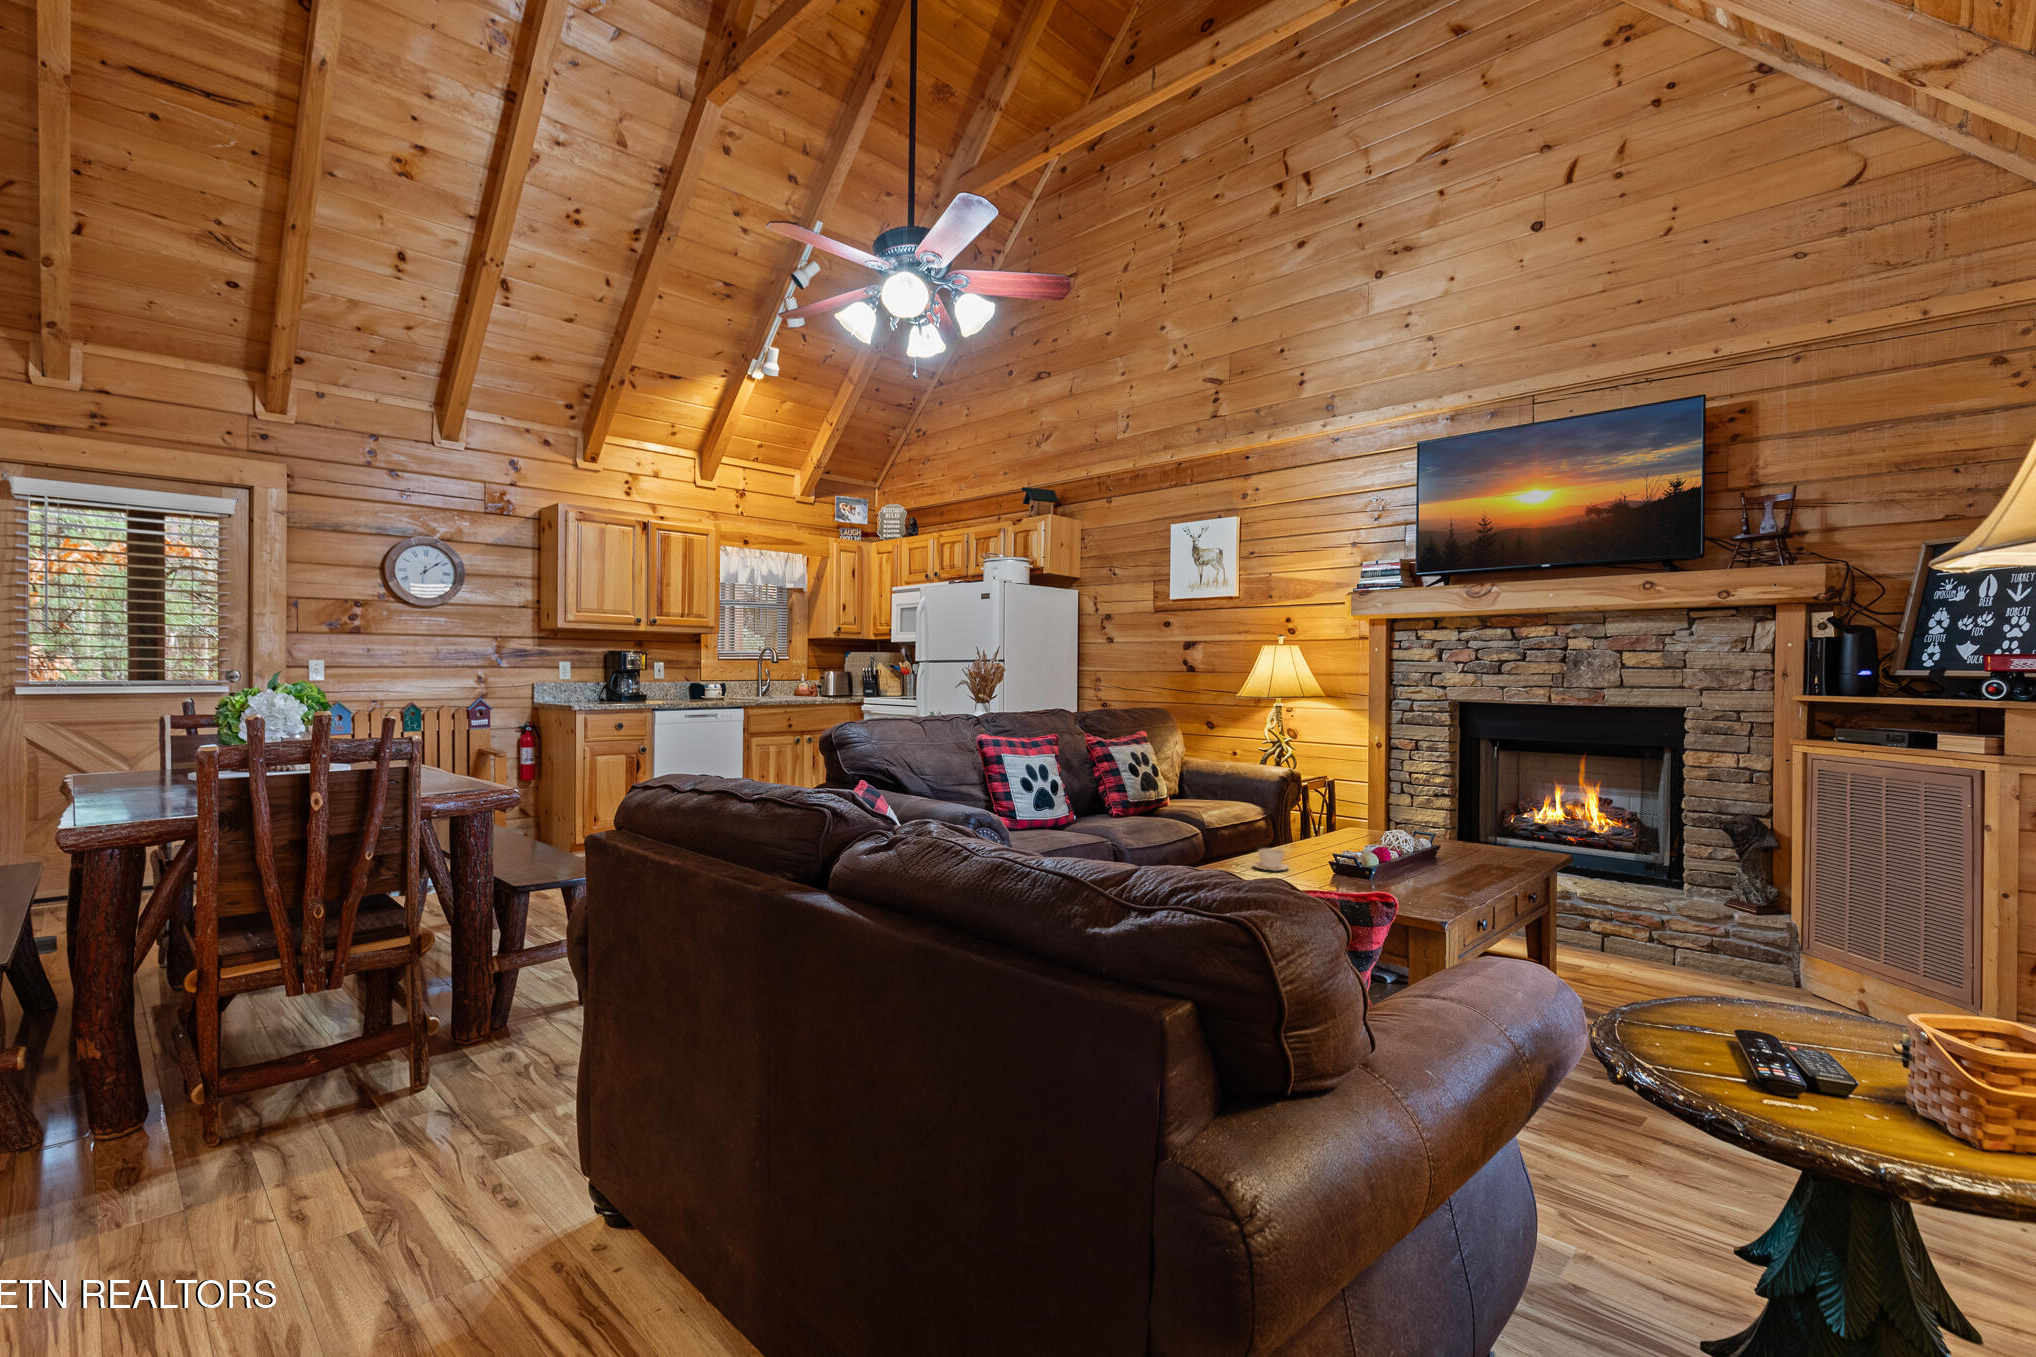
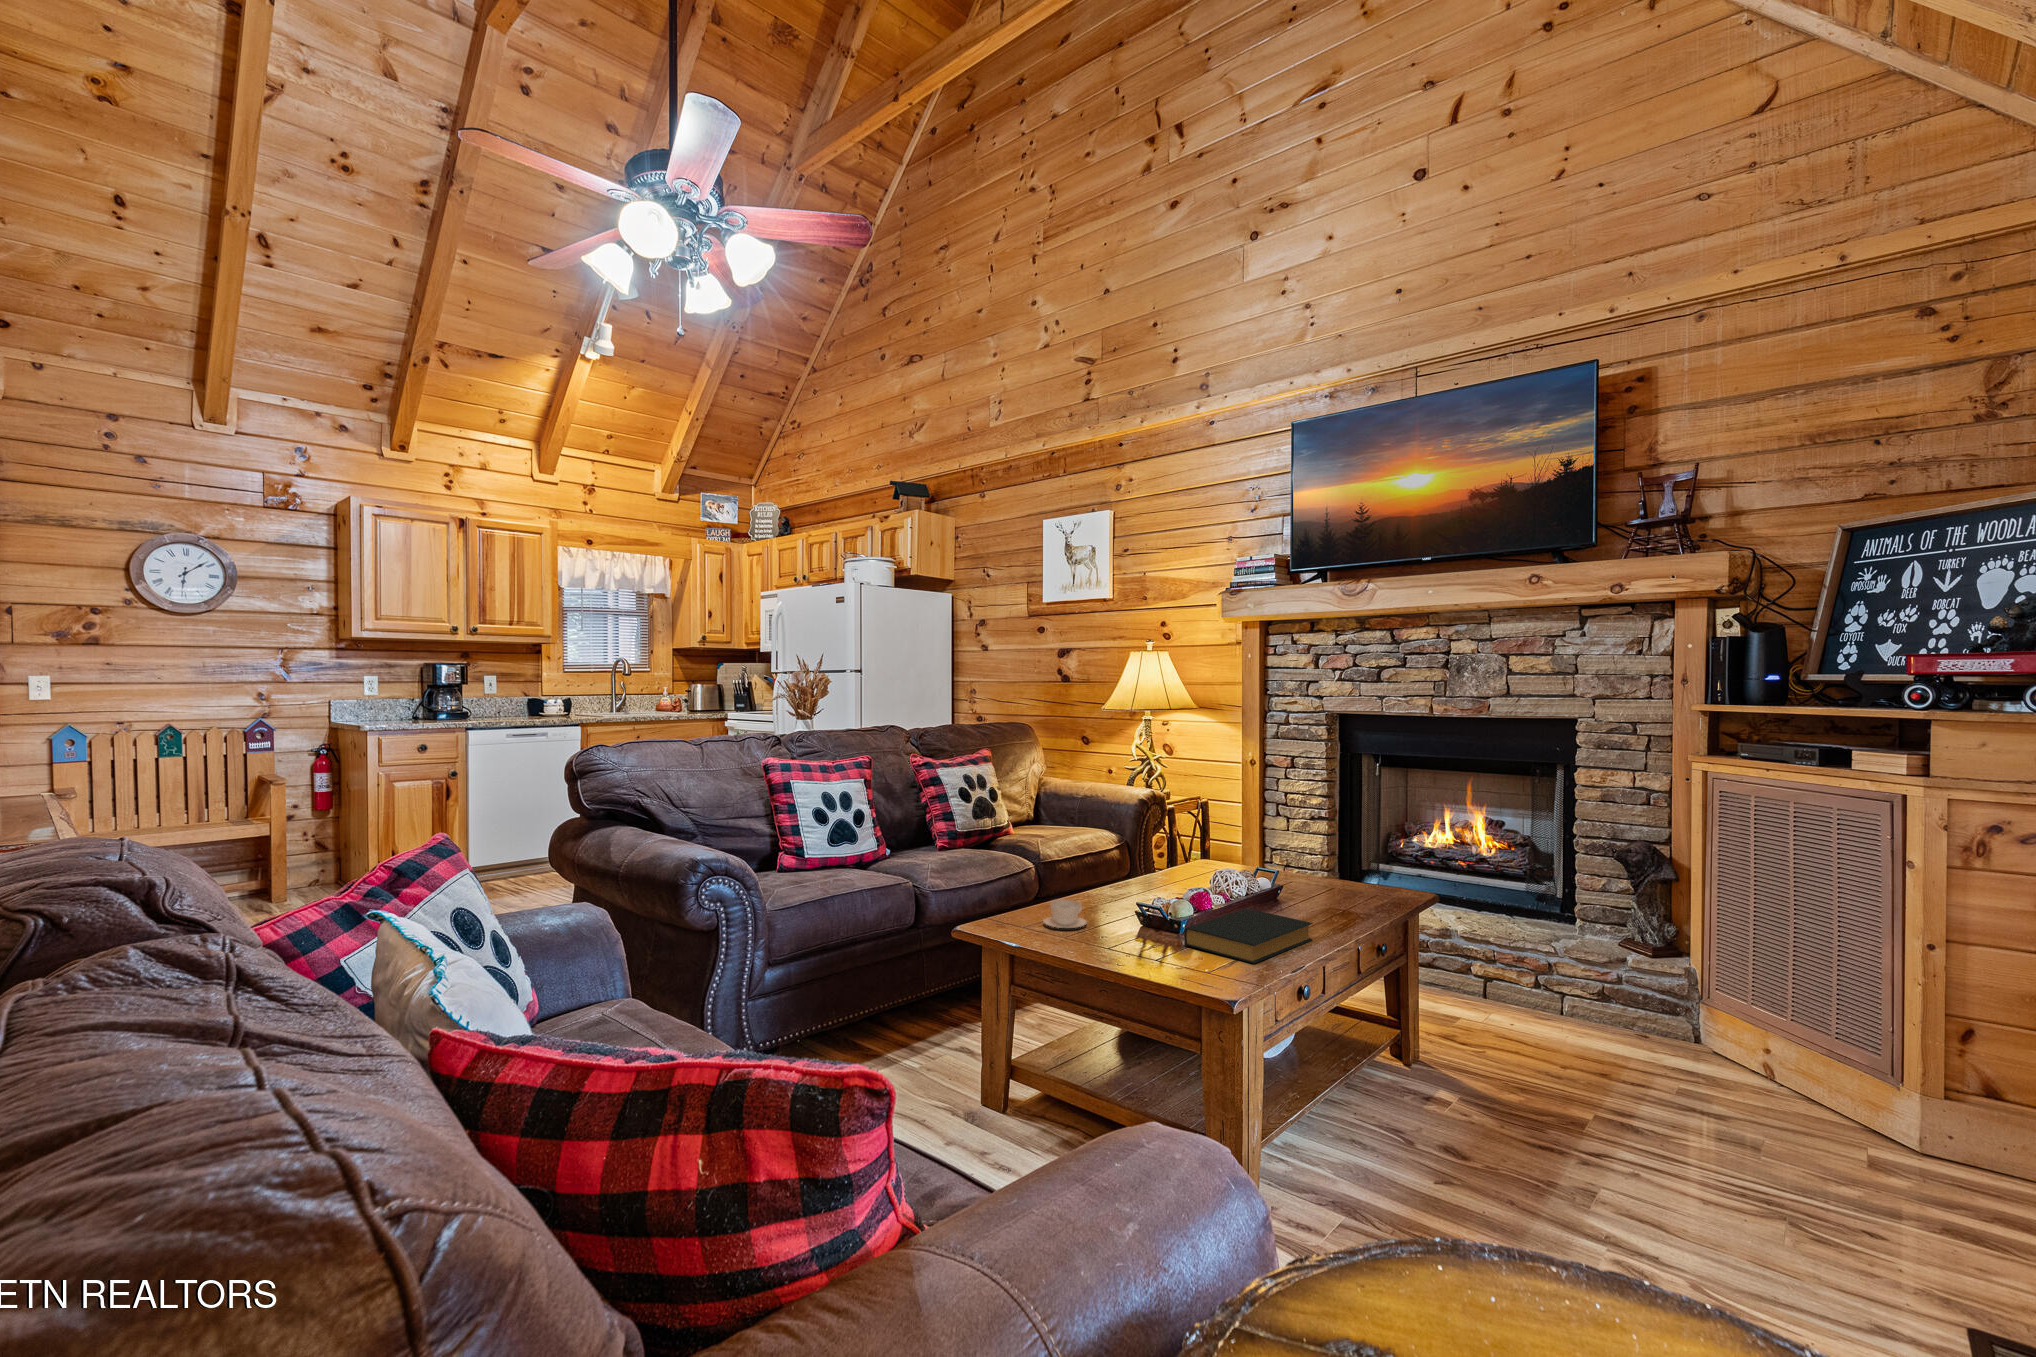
hardback book: none [1380,857,1483,895] -> present [1184,908,1313,964]

